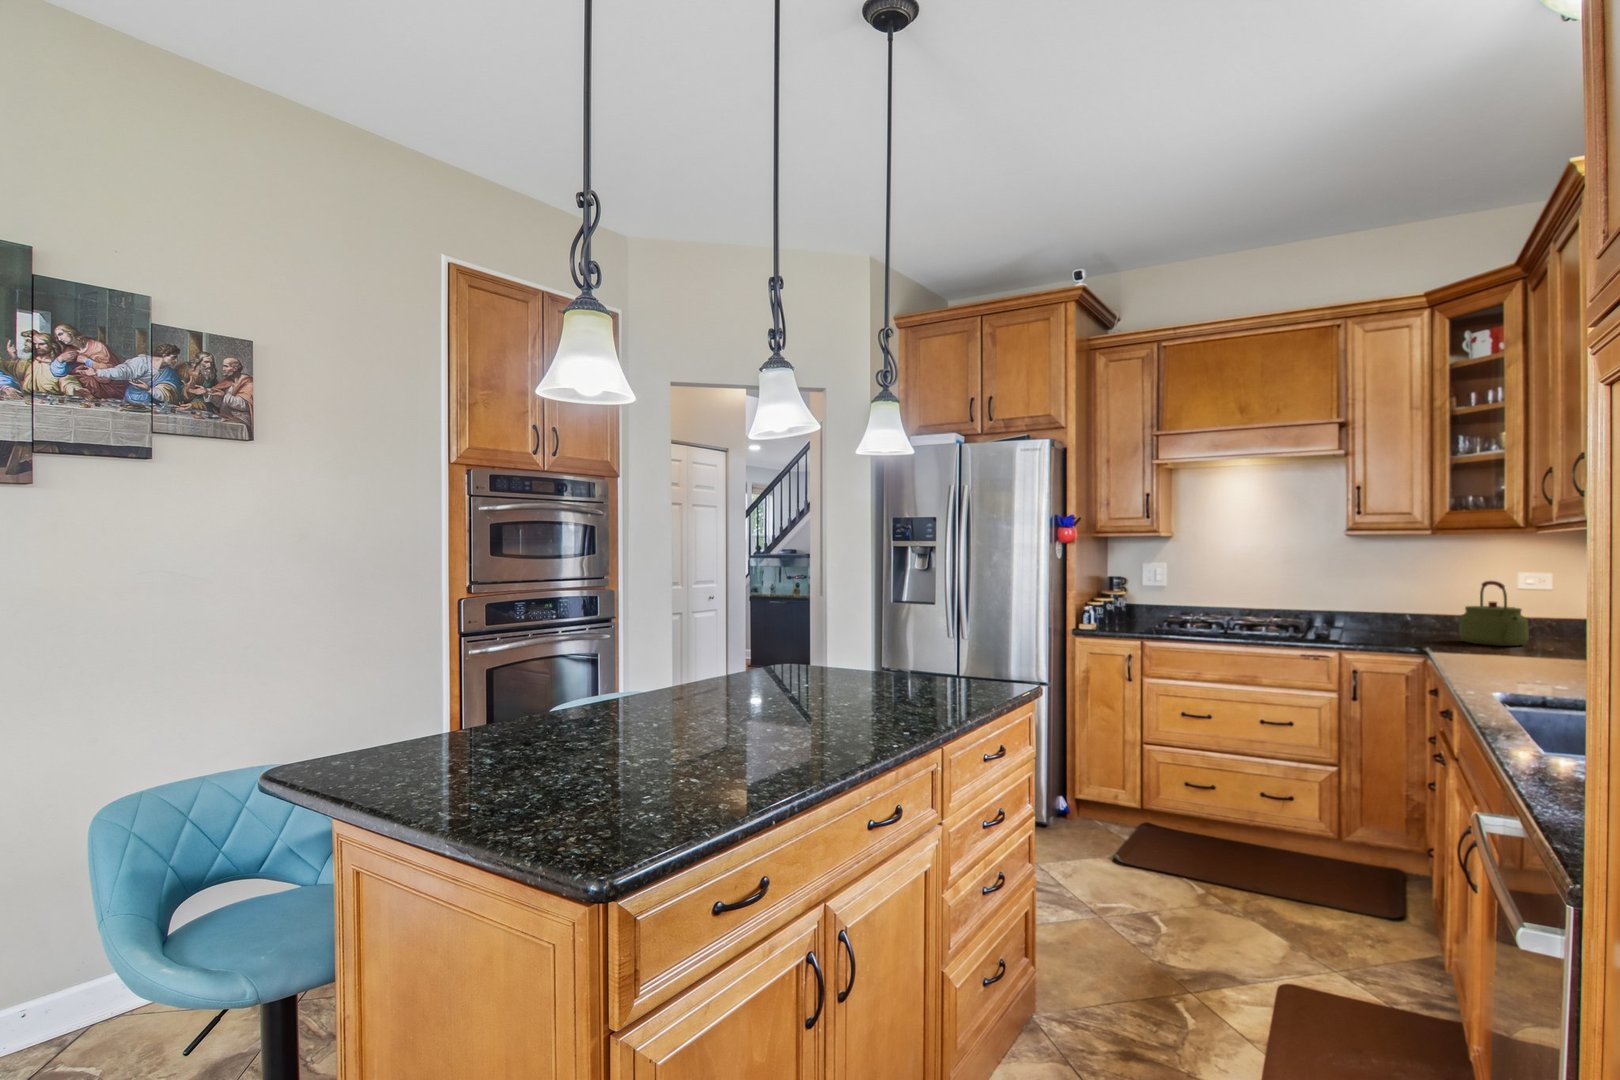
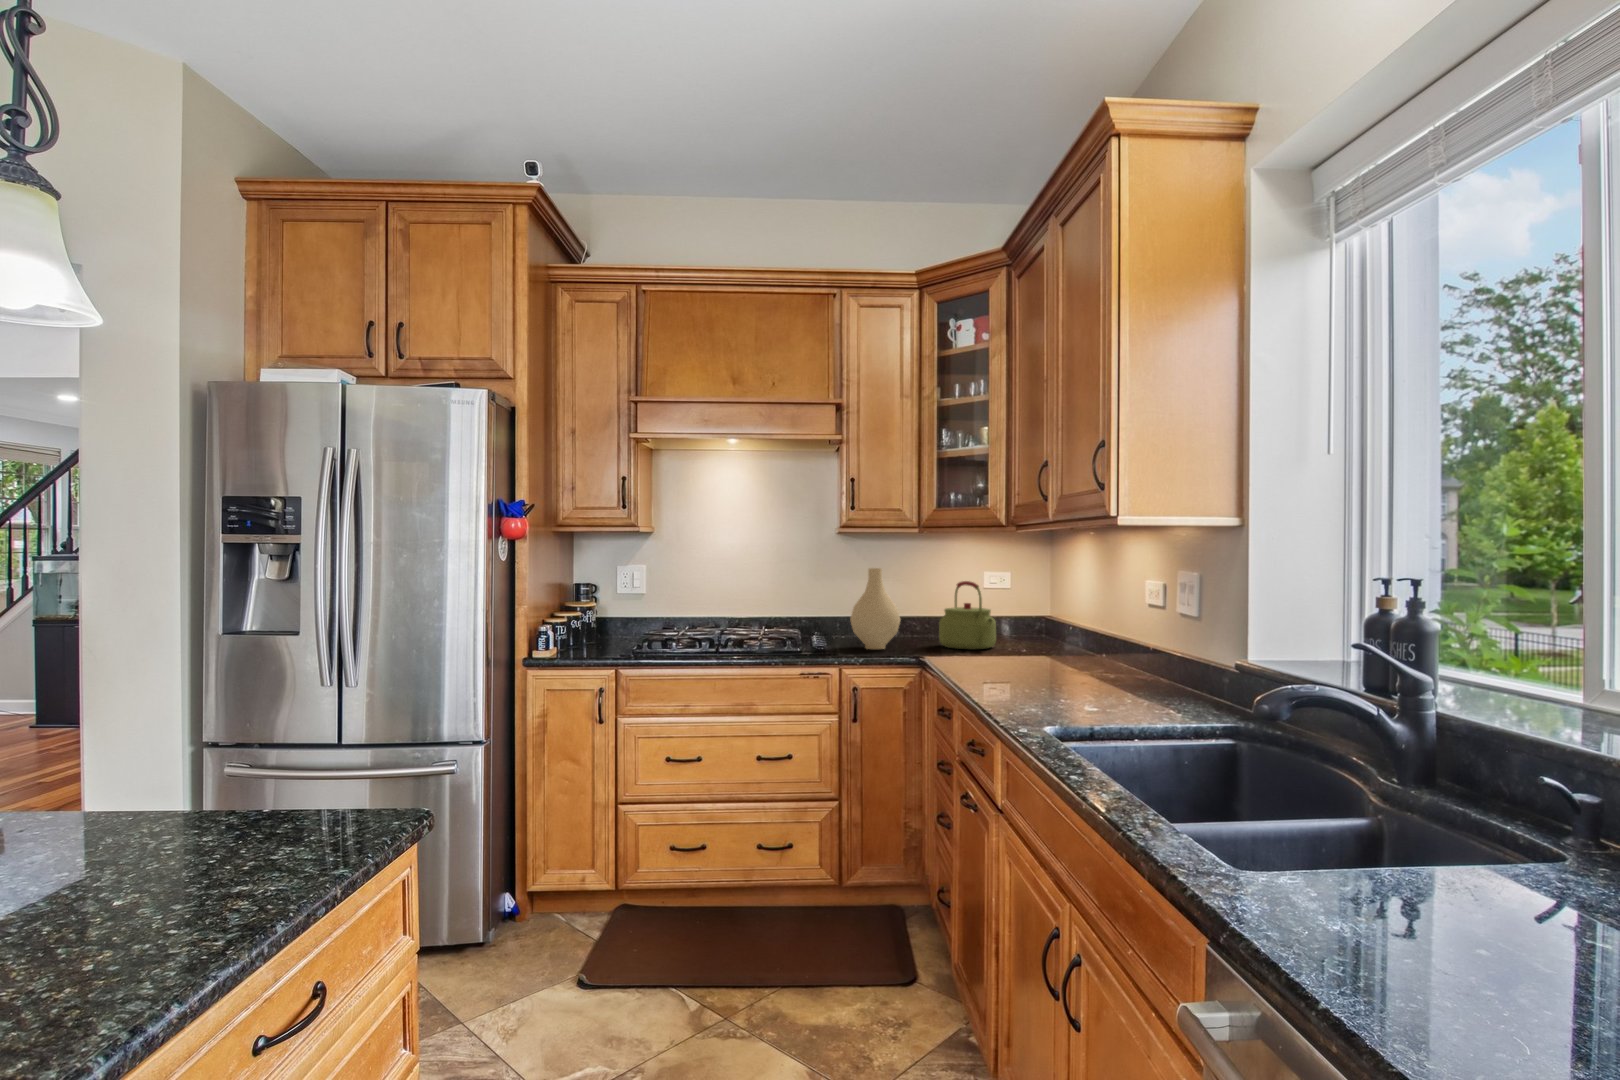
vase: none [1358,567,1413,640] -> present [850,568,900,649]

